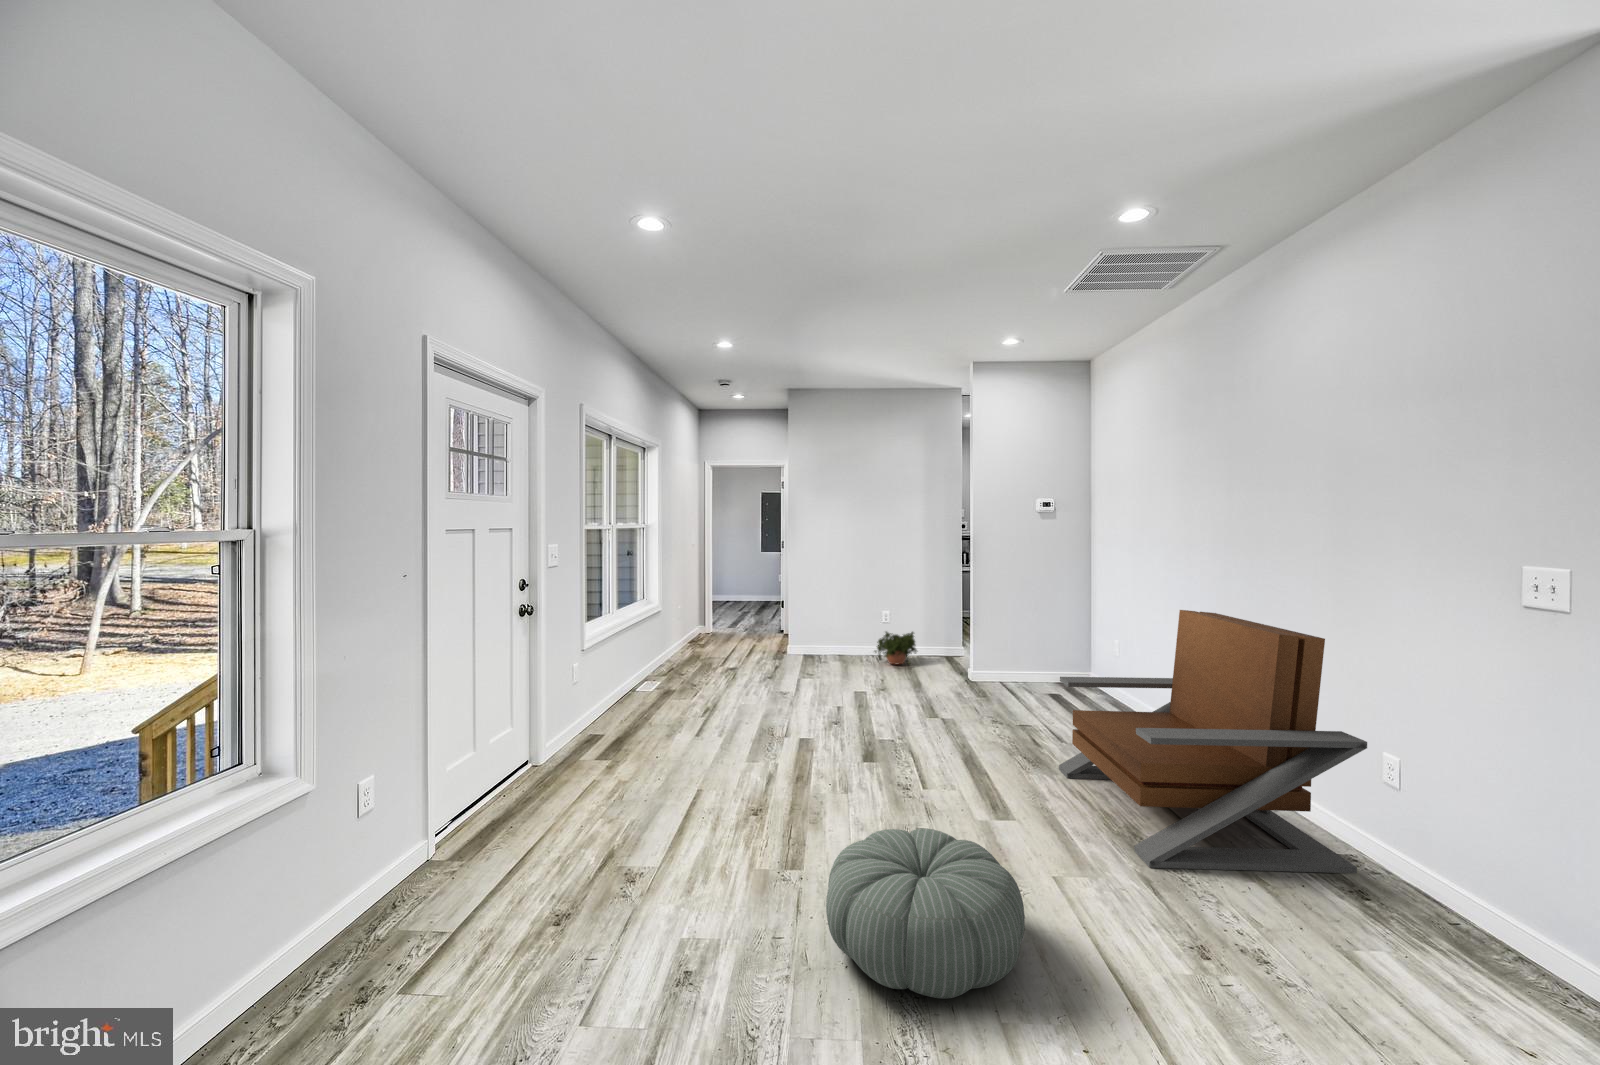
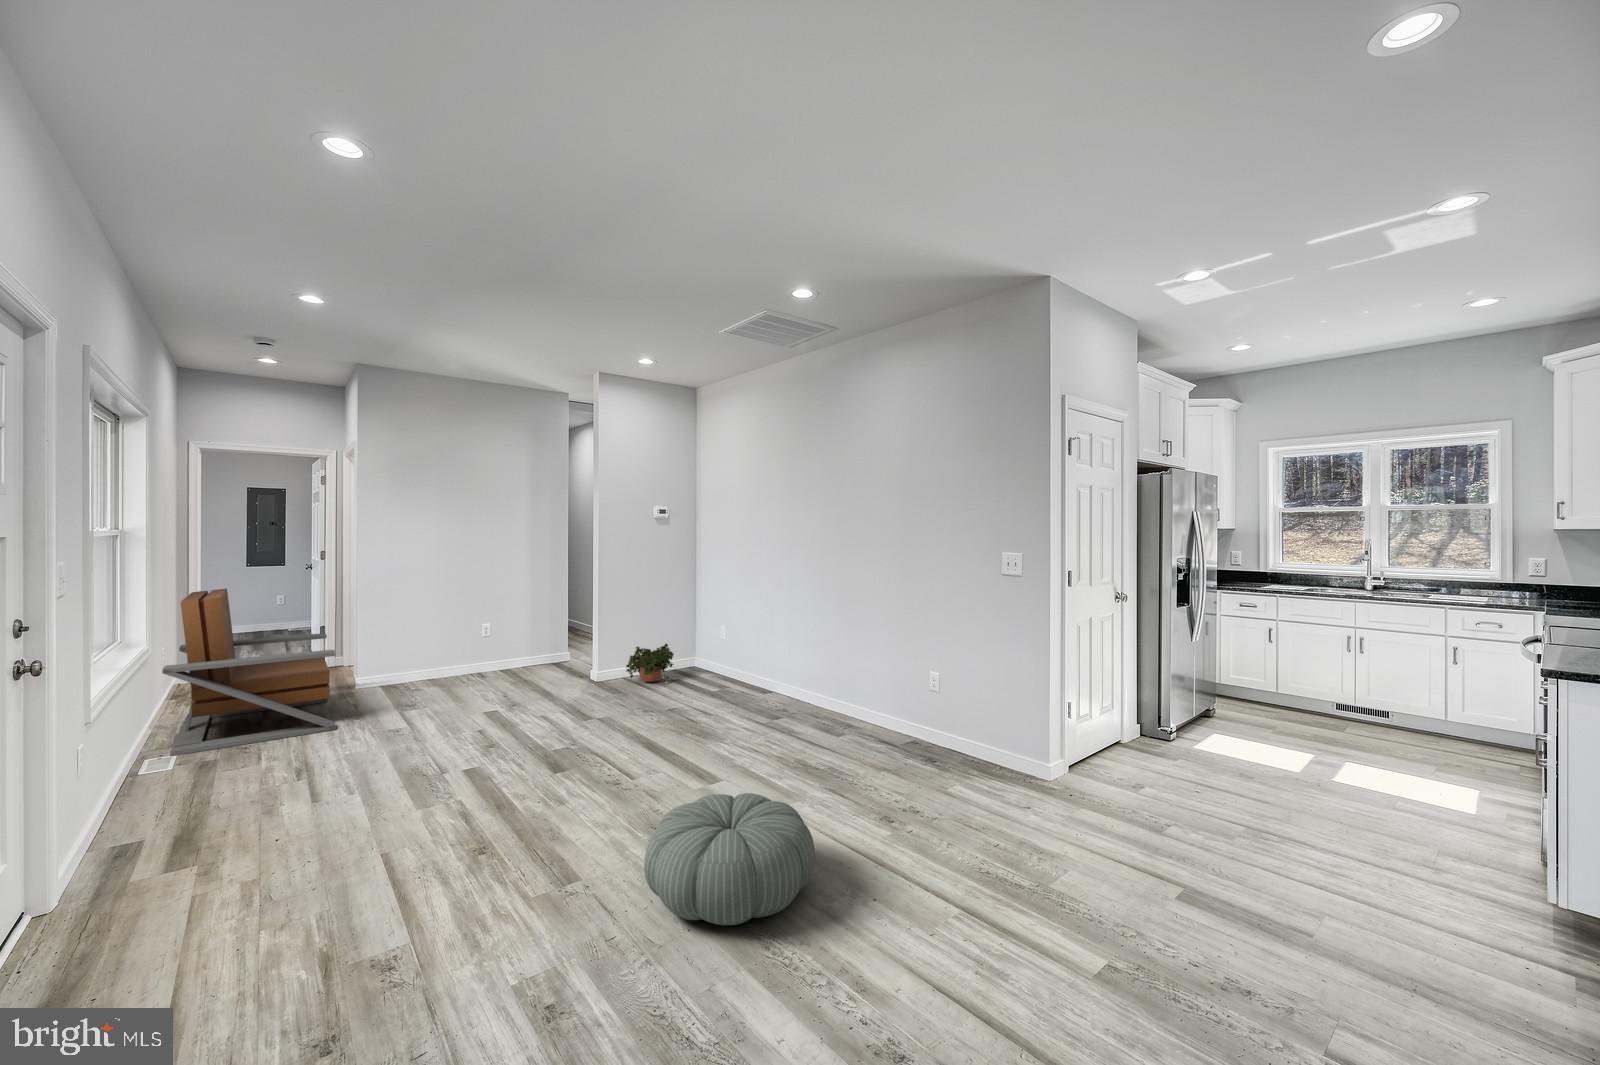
lounge chair: present [1059,610,1367,873] -> present [162,589,336,756]
potted plant: present [875,632,917,664] -> present [626,644,674,682]

